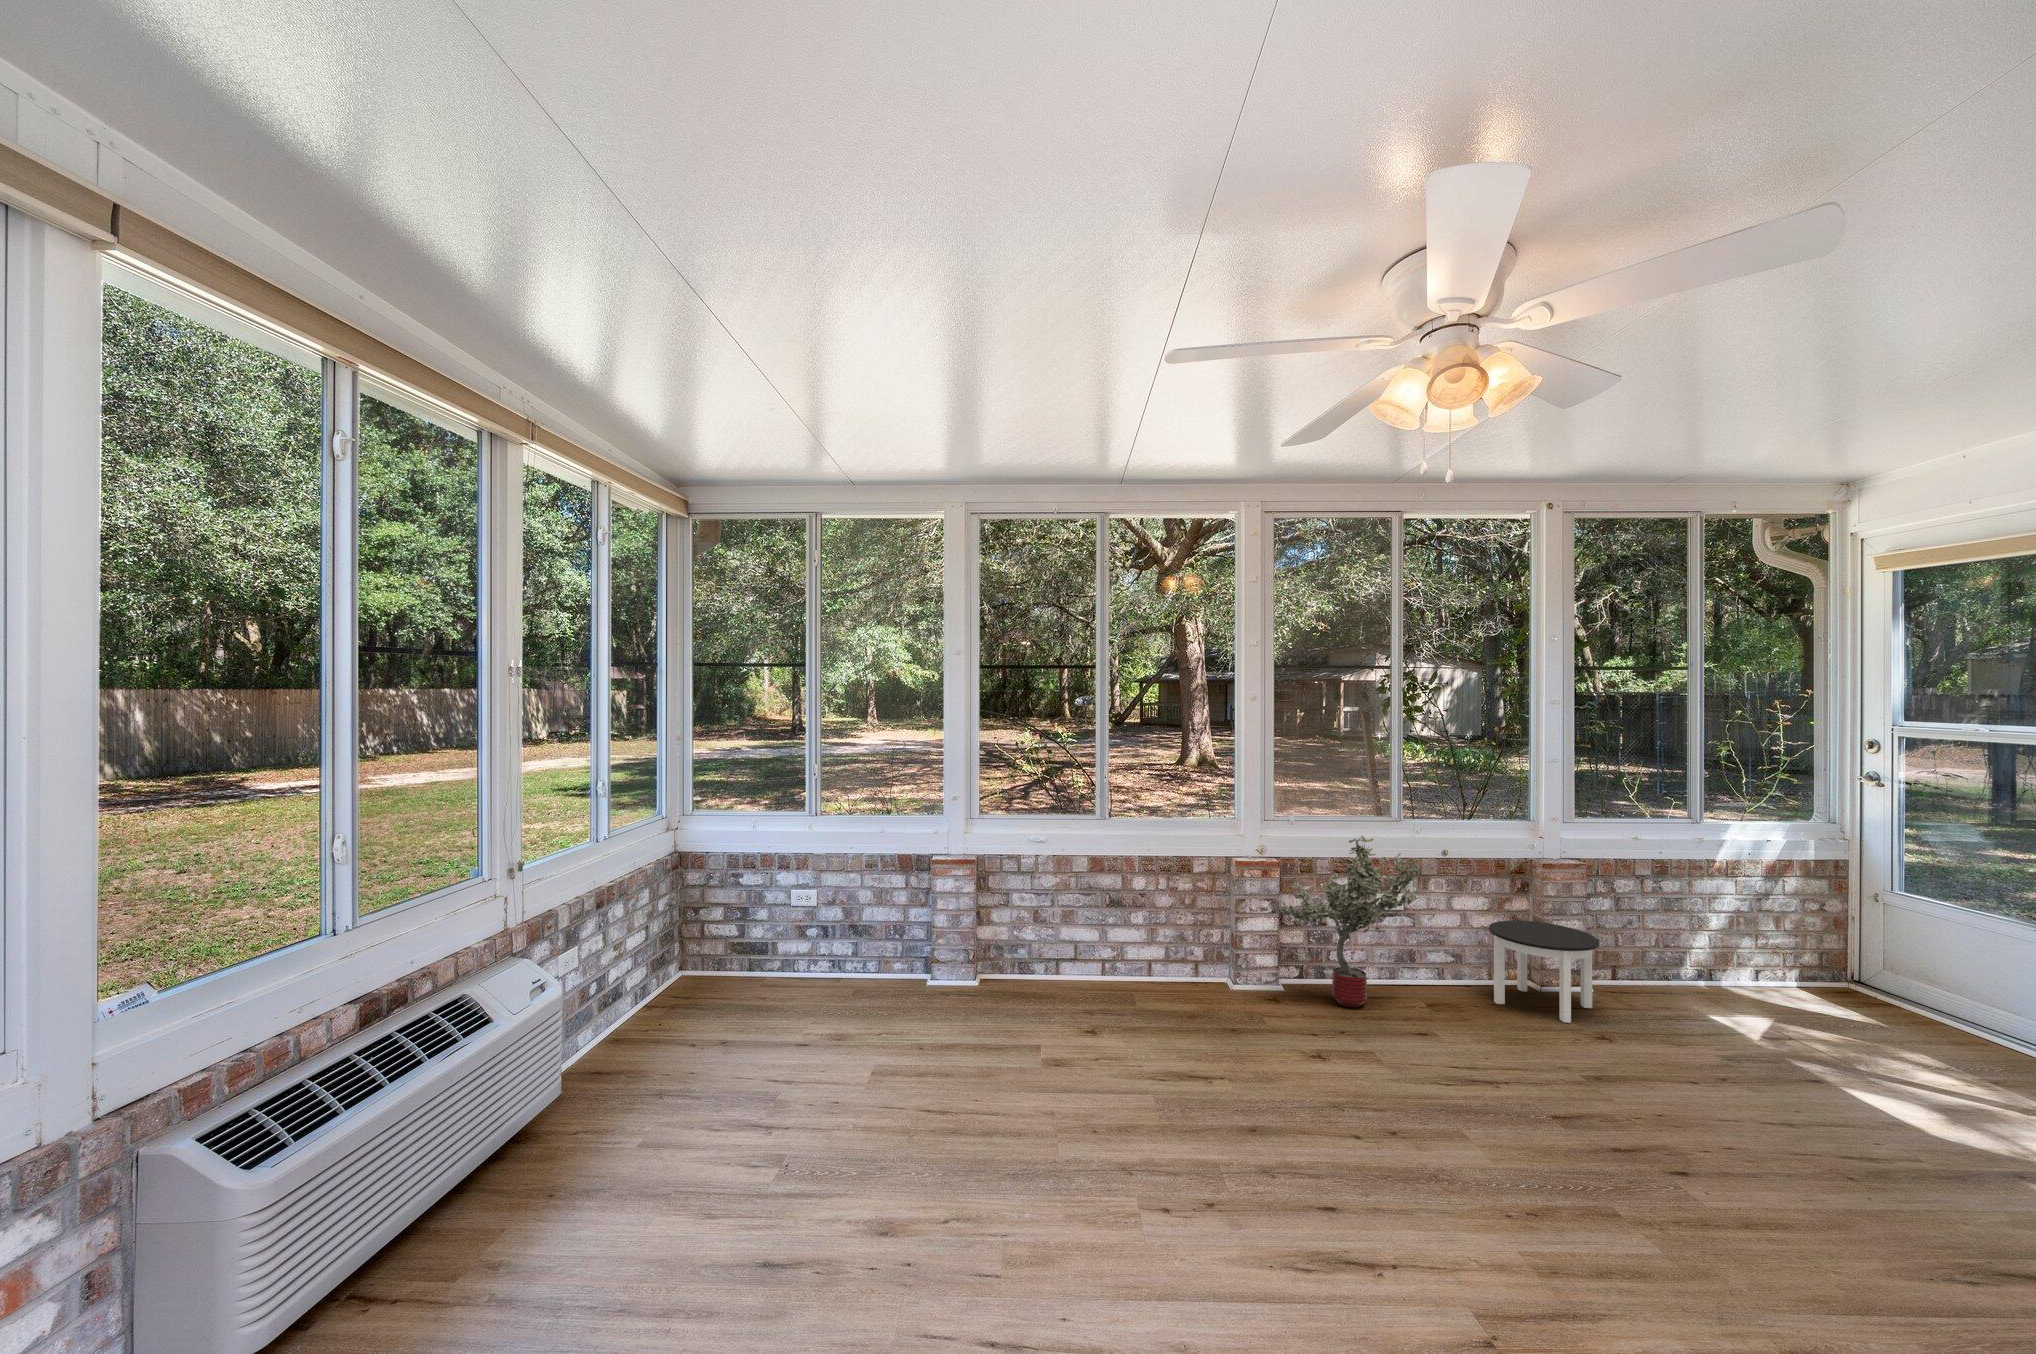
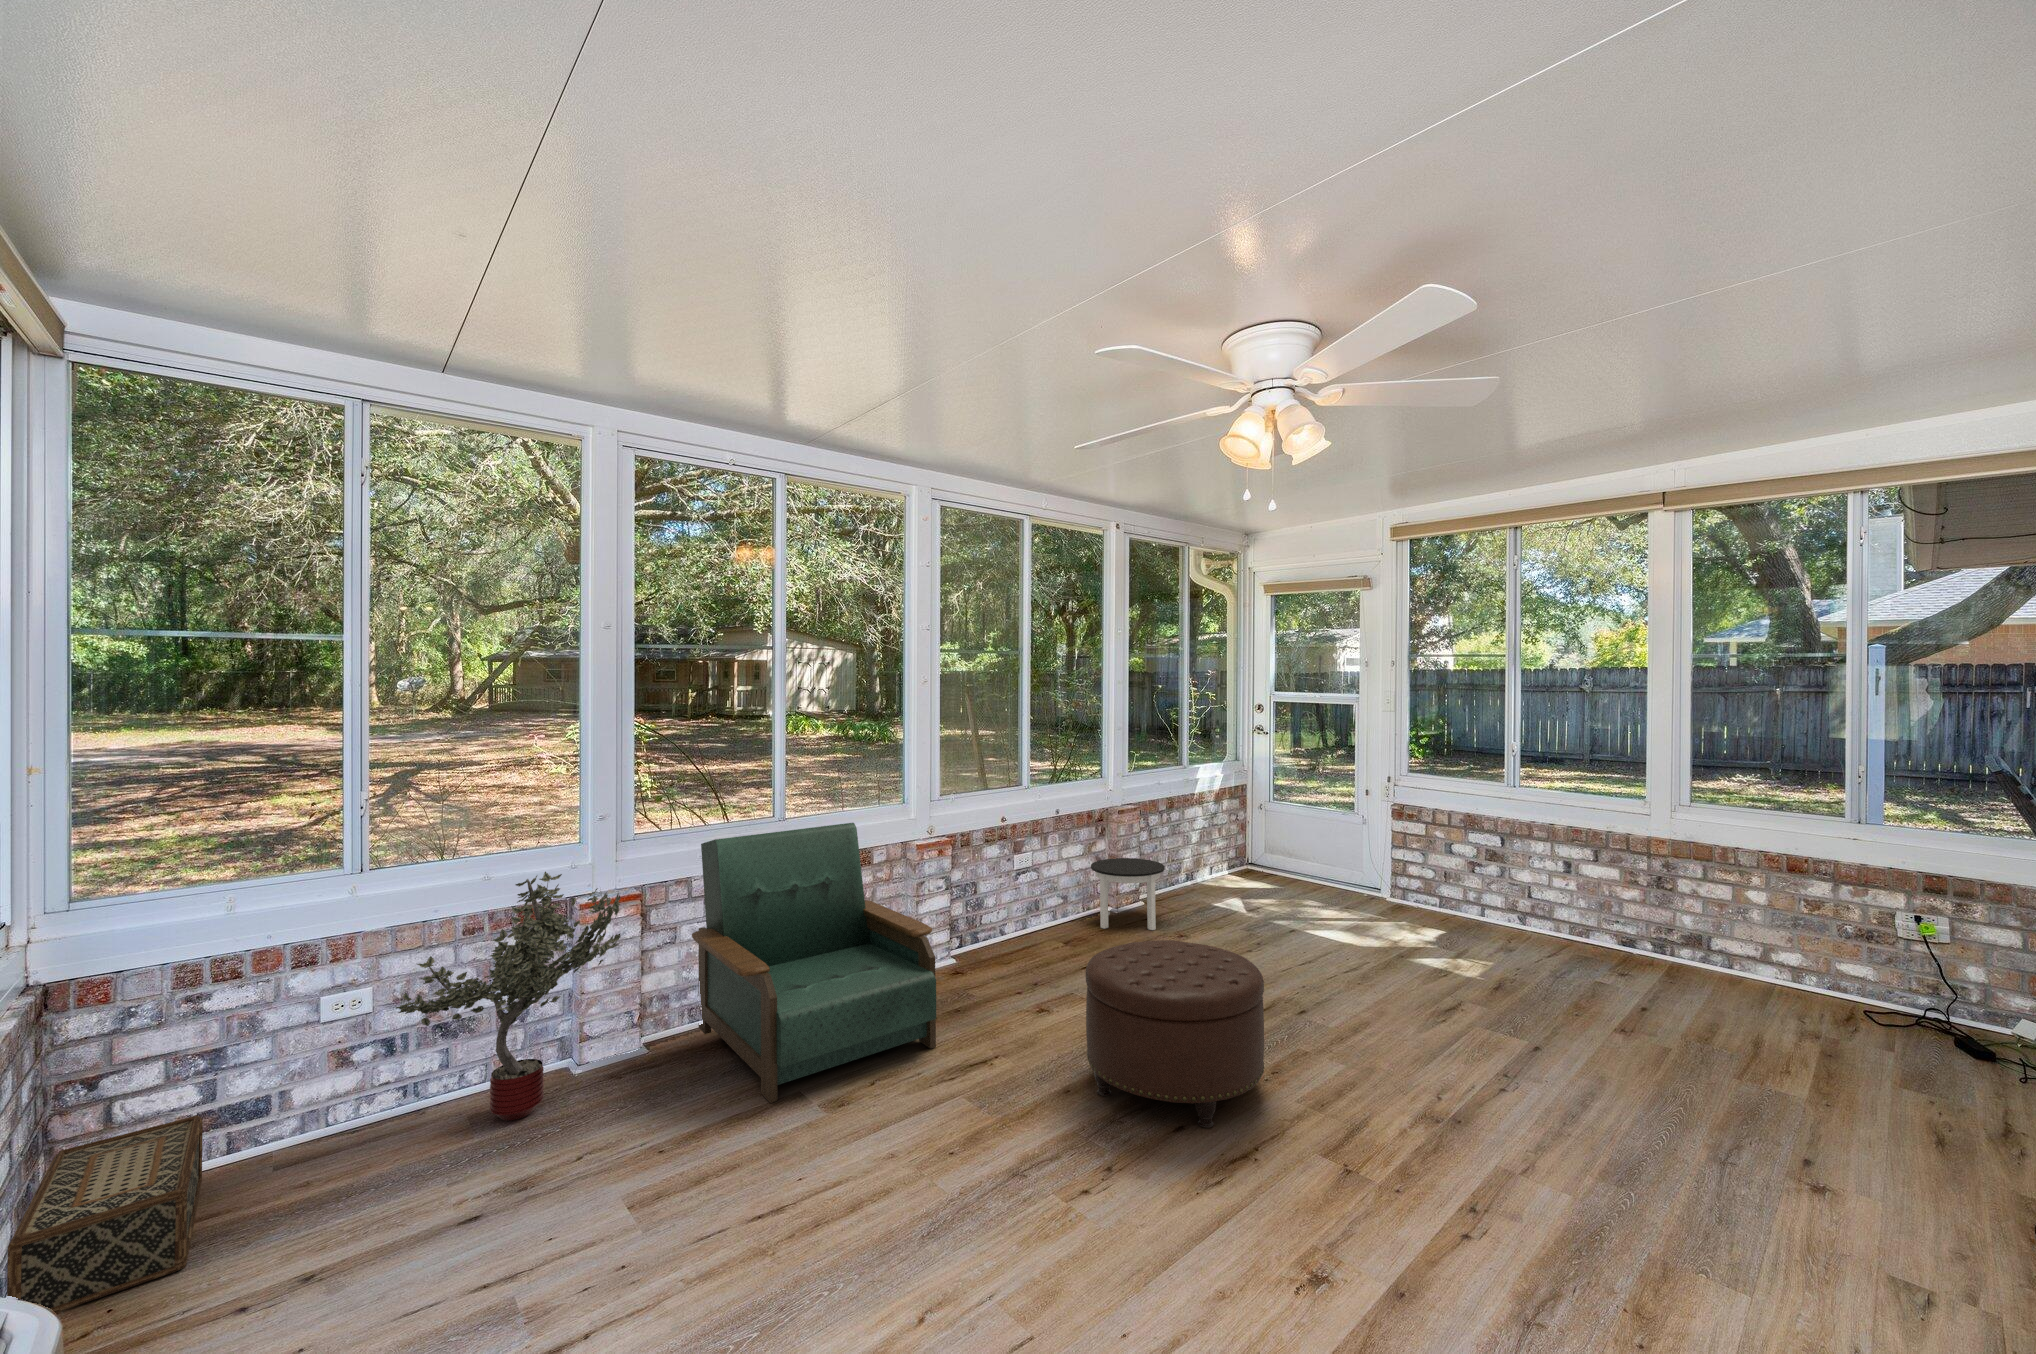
armchair: none [1001,825,1186,1053] -> present [692,823,936,1103]
potted tree: present [1280,836,1420,1008] -> present [396,872,621,1121]
woven basket: none [634,942,733,1019] -> present [7,1115,203,1313]
ottoman: none [1264,1002,1485,1225] -> present [1086,940,1264,1128]

